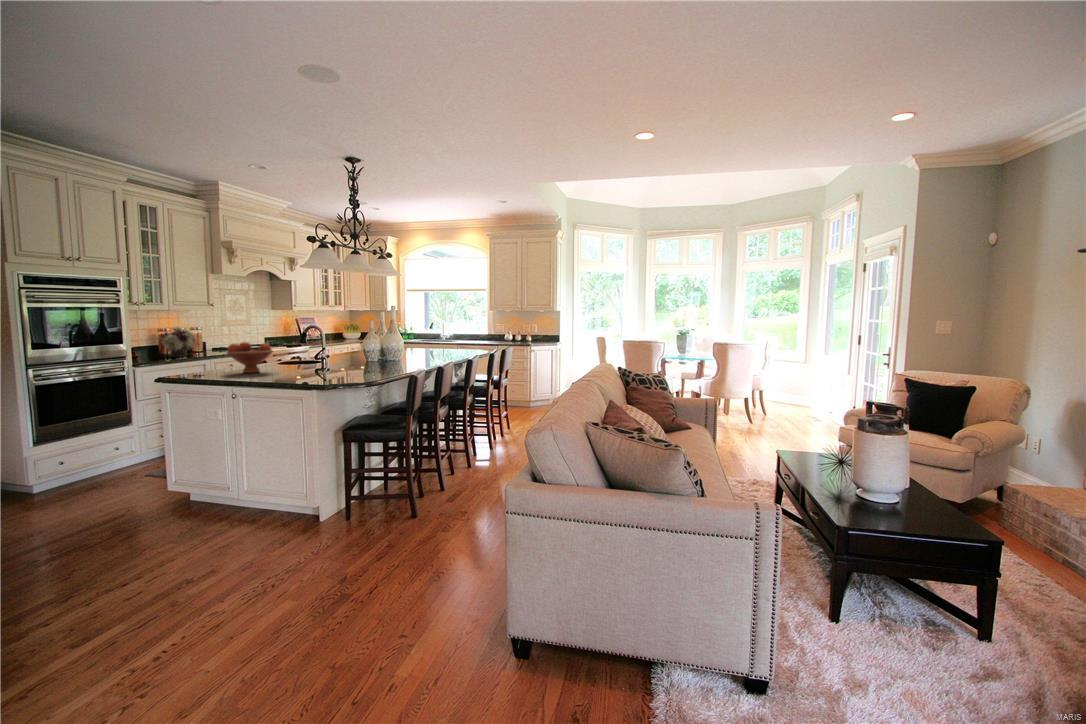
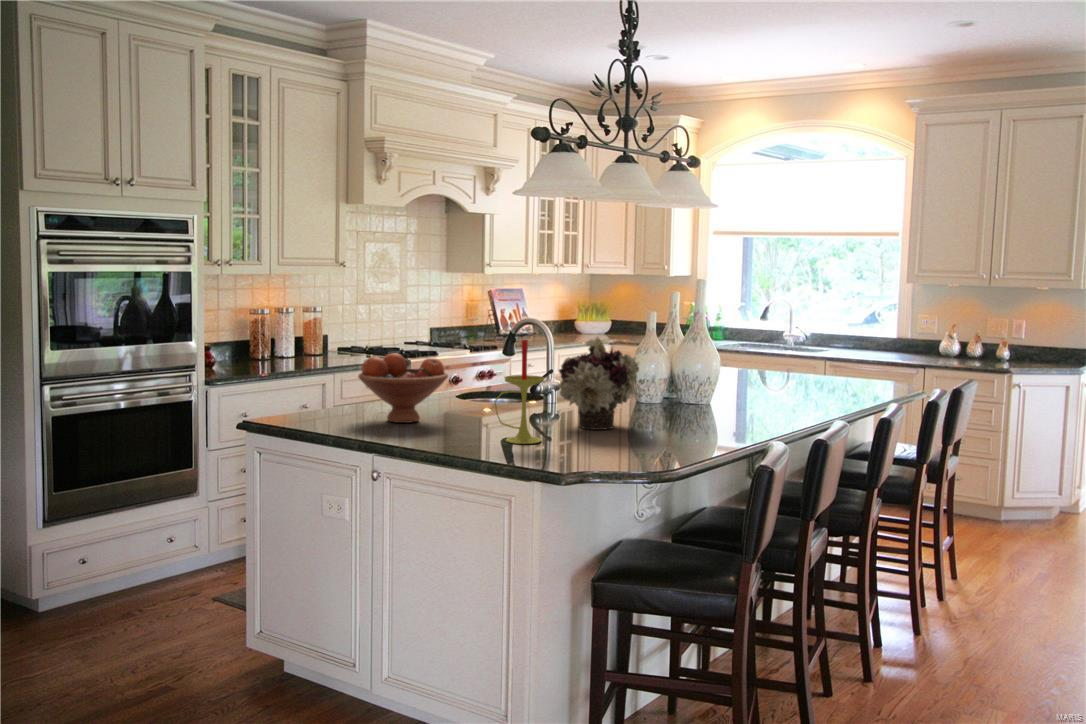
flower arrangement: present [162,326,195,357] -> present [559,336,639,430]
candle: none [296,331,319,376] -> present [494,340,544,444]

